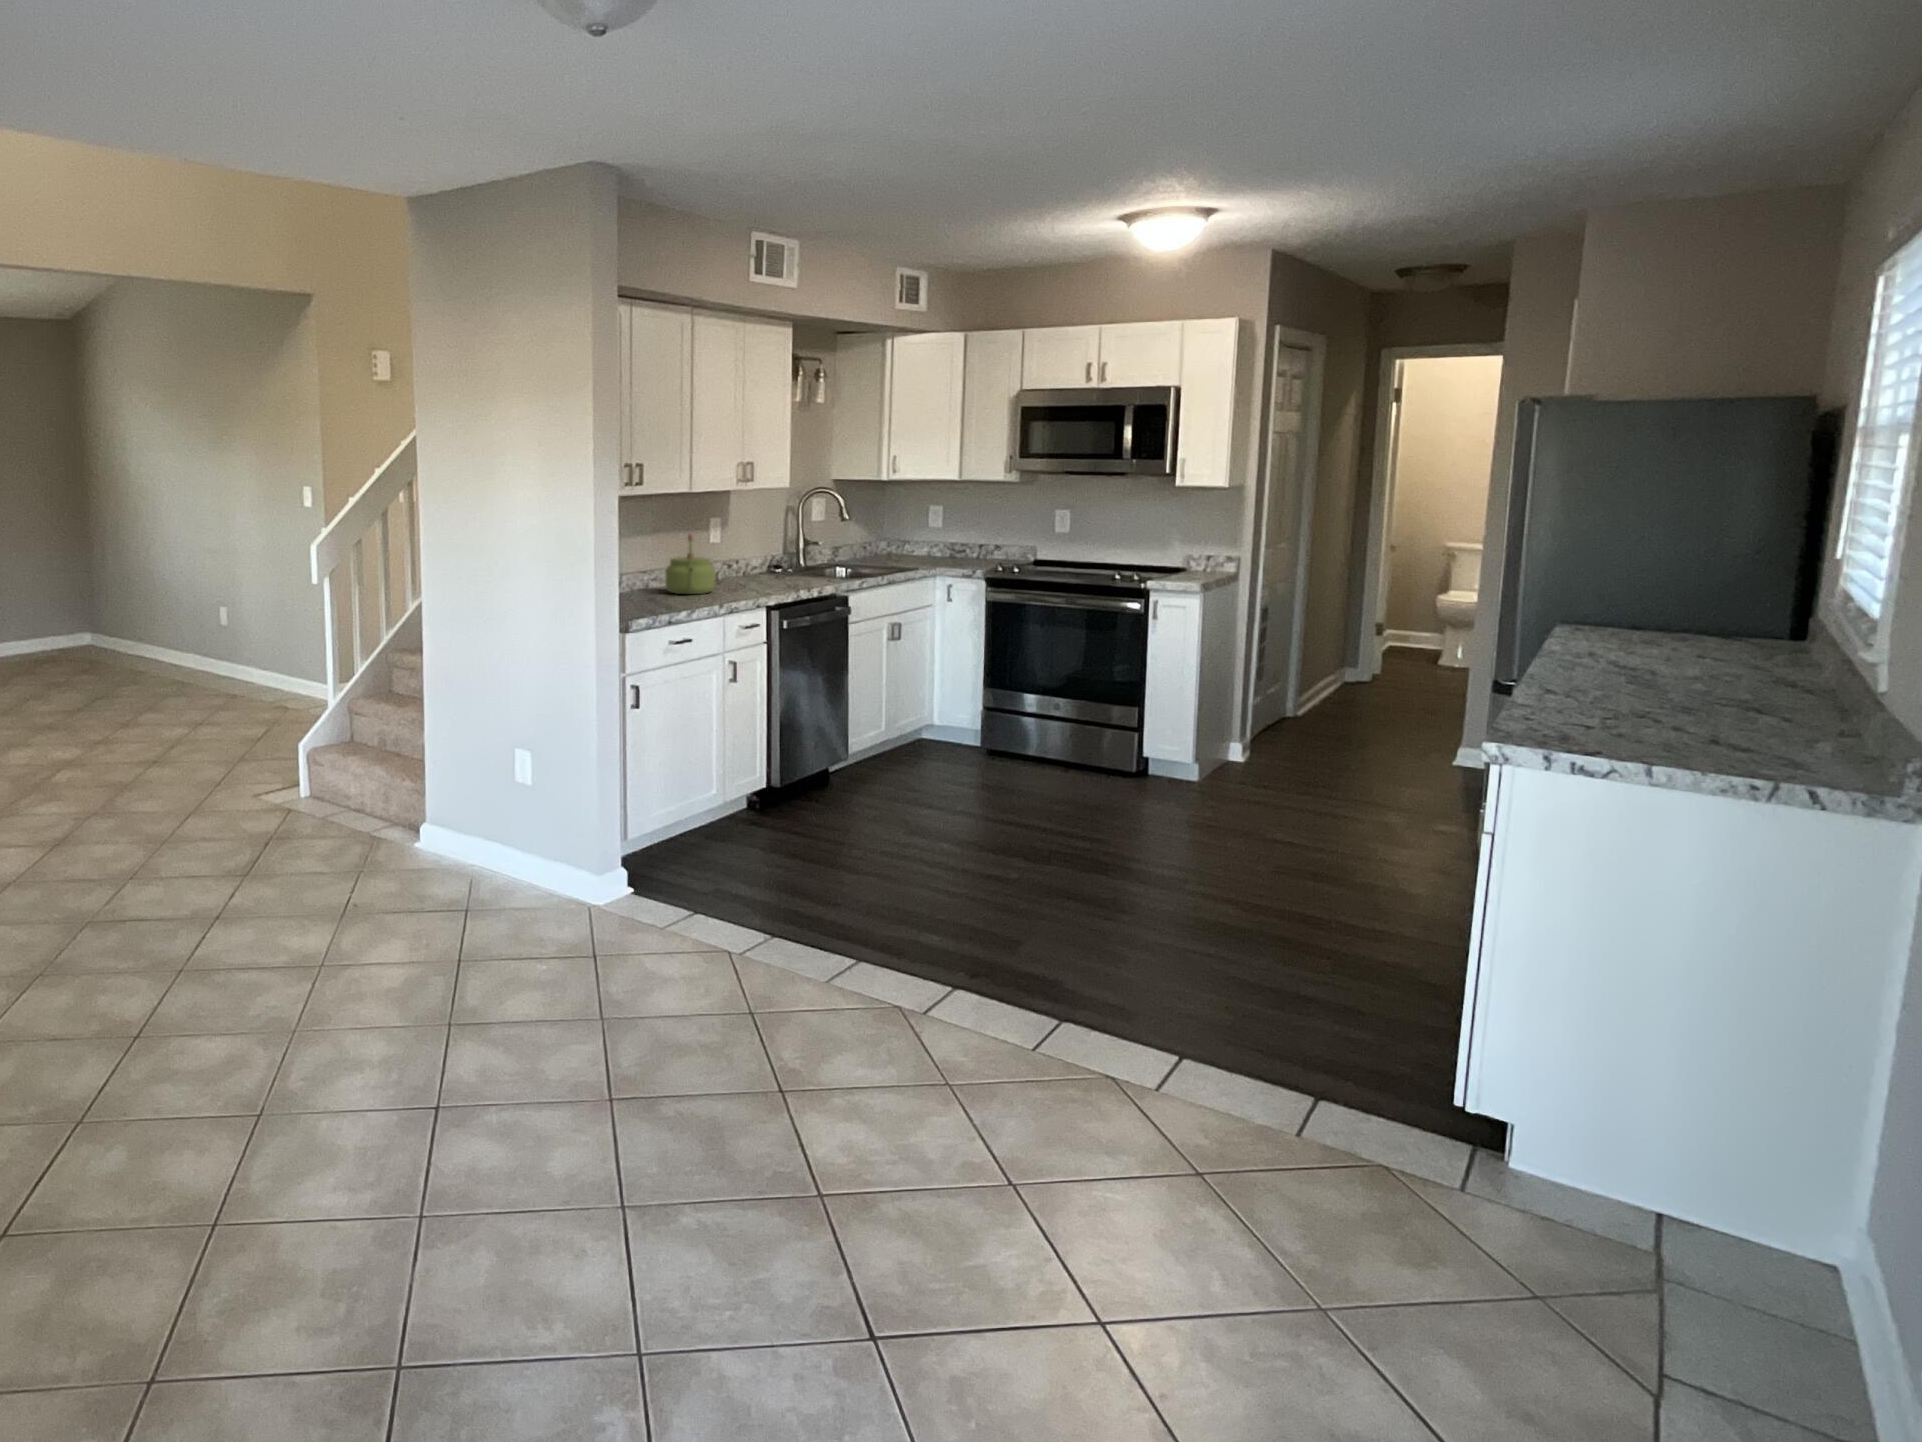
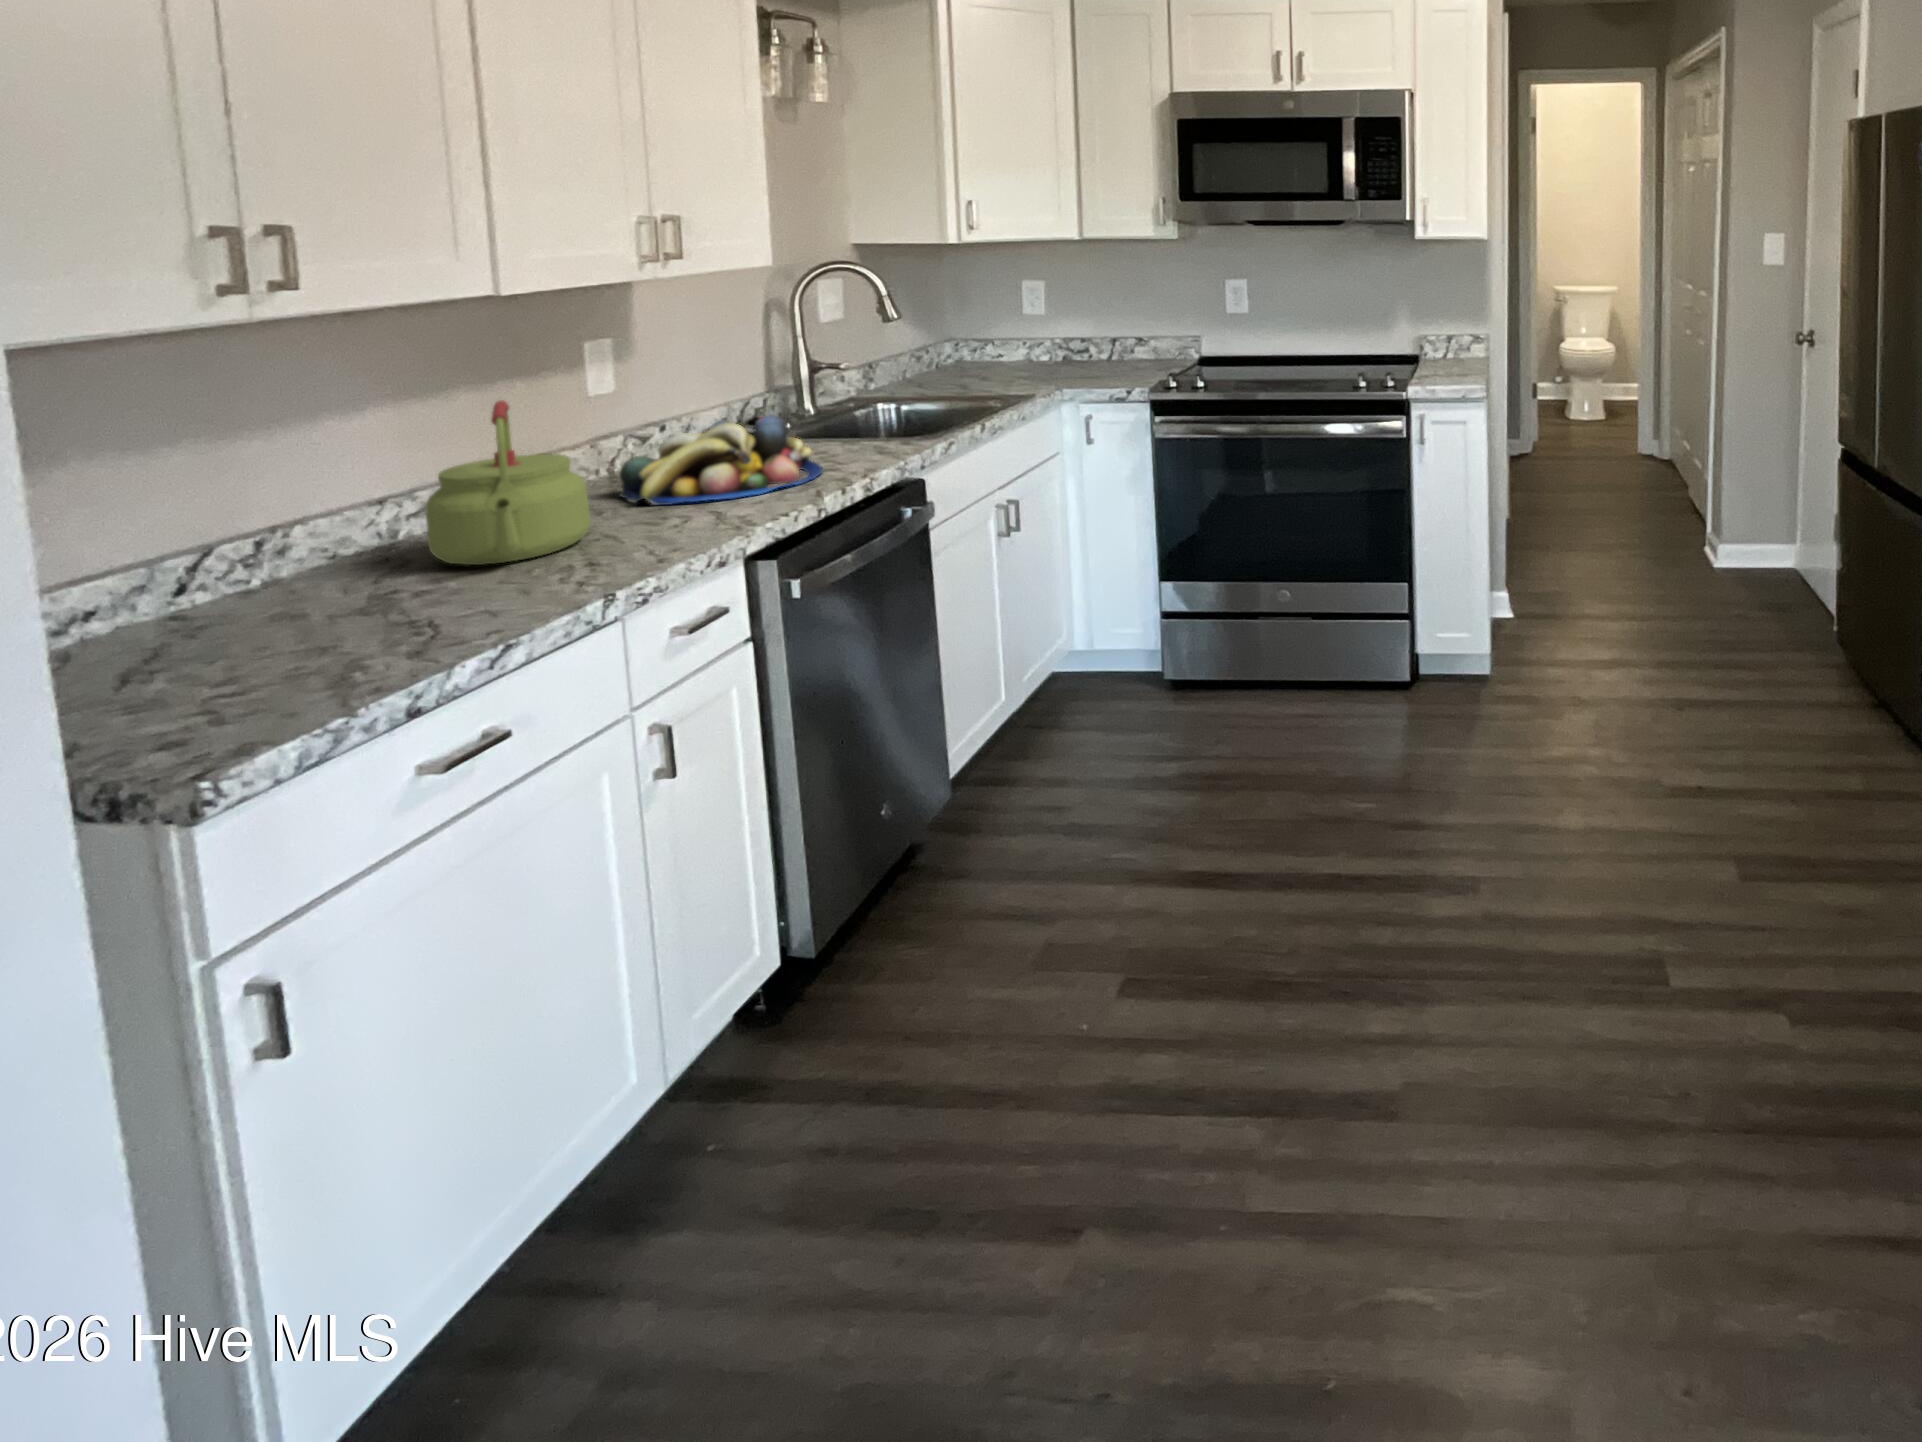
fruit bowl: none [722,556,802,588] -> present [619,414,822,505]

